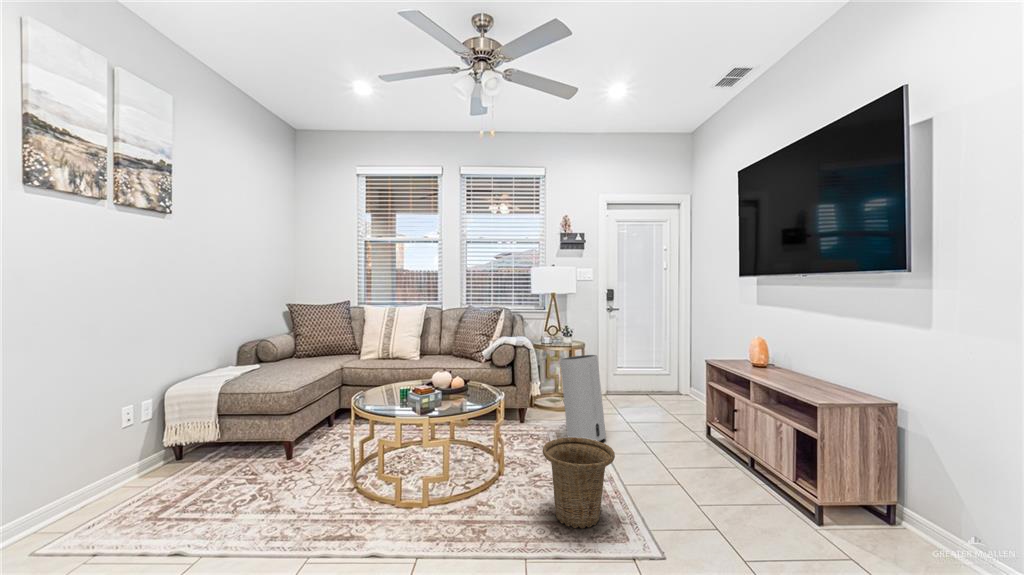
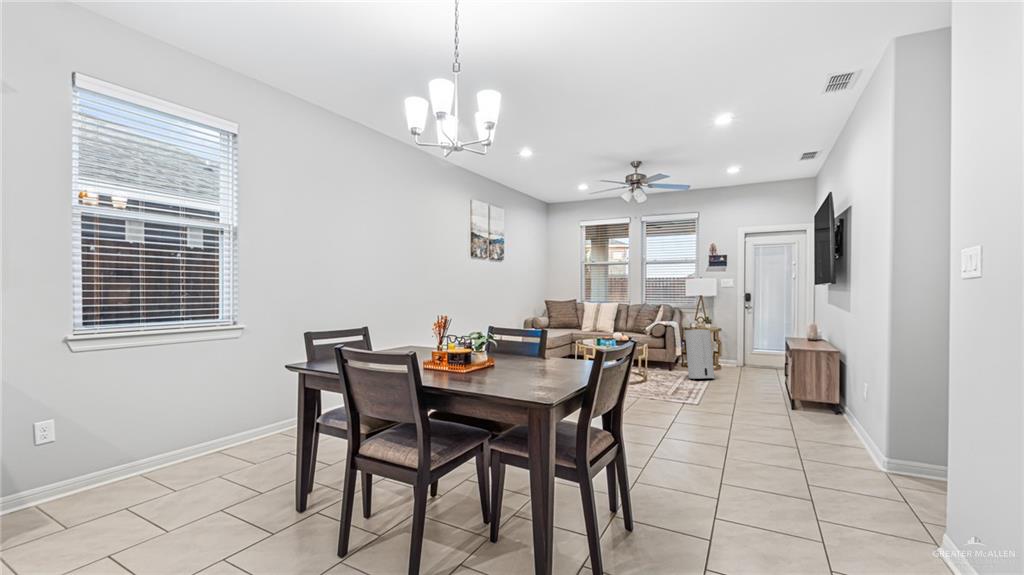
basket: present [543,437,615,528] -> none [650,359,684,395]

